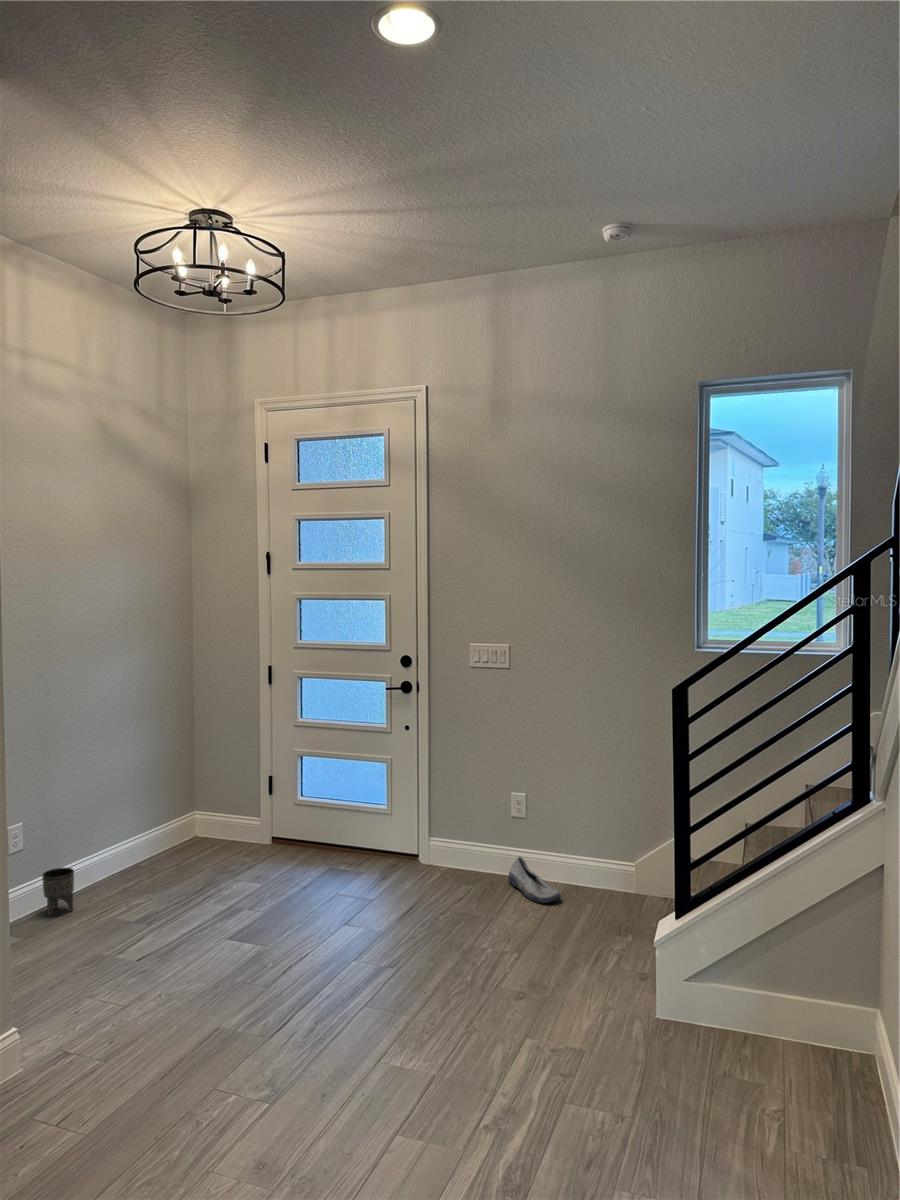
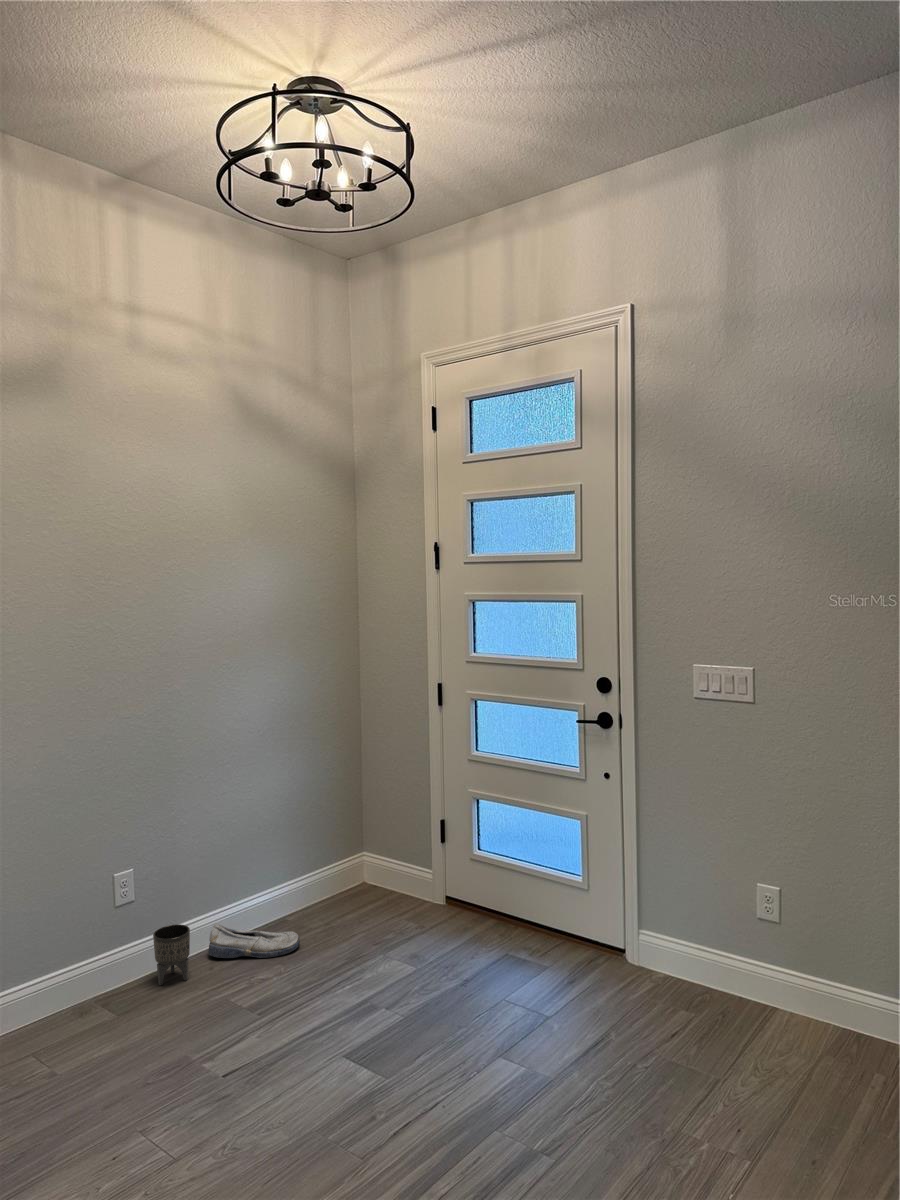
shoe: present [508,857,561,903] -> present [208,923,300,958]

